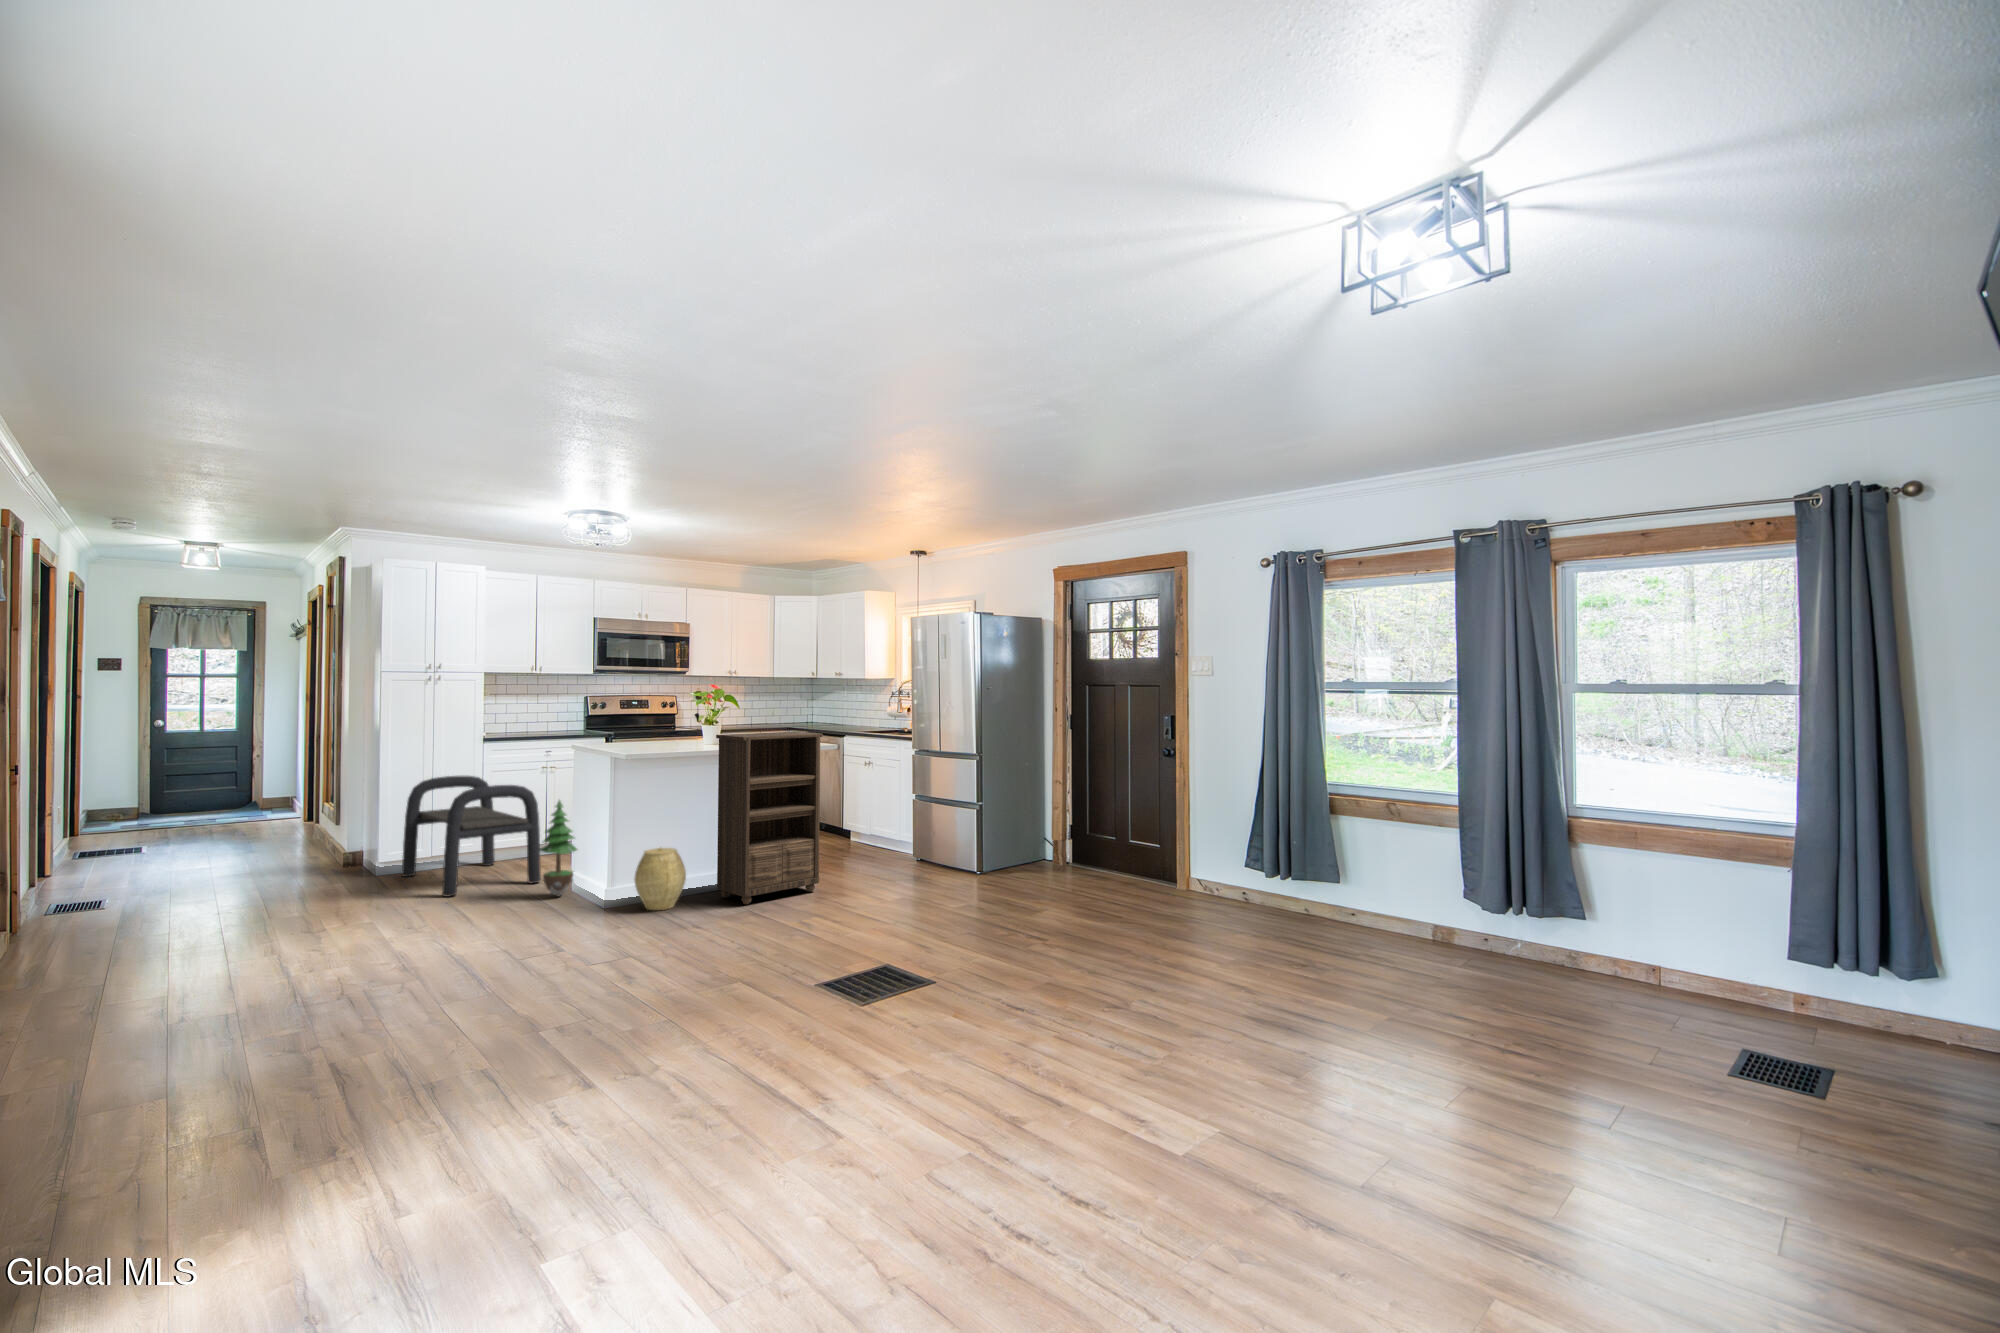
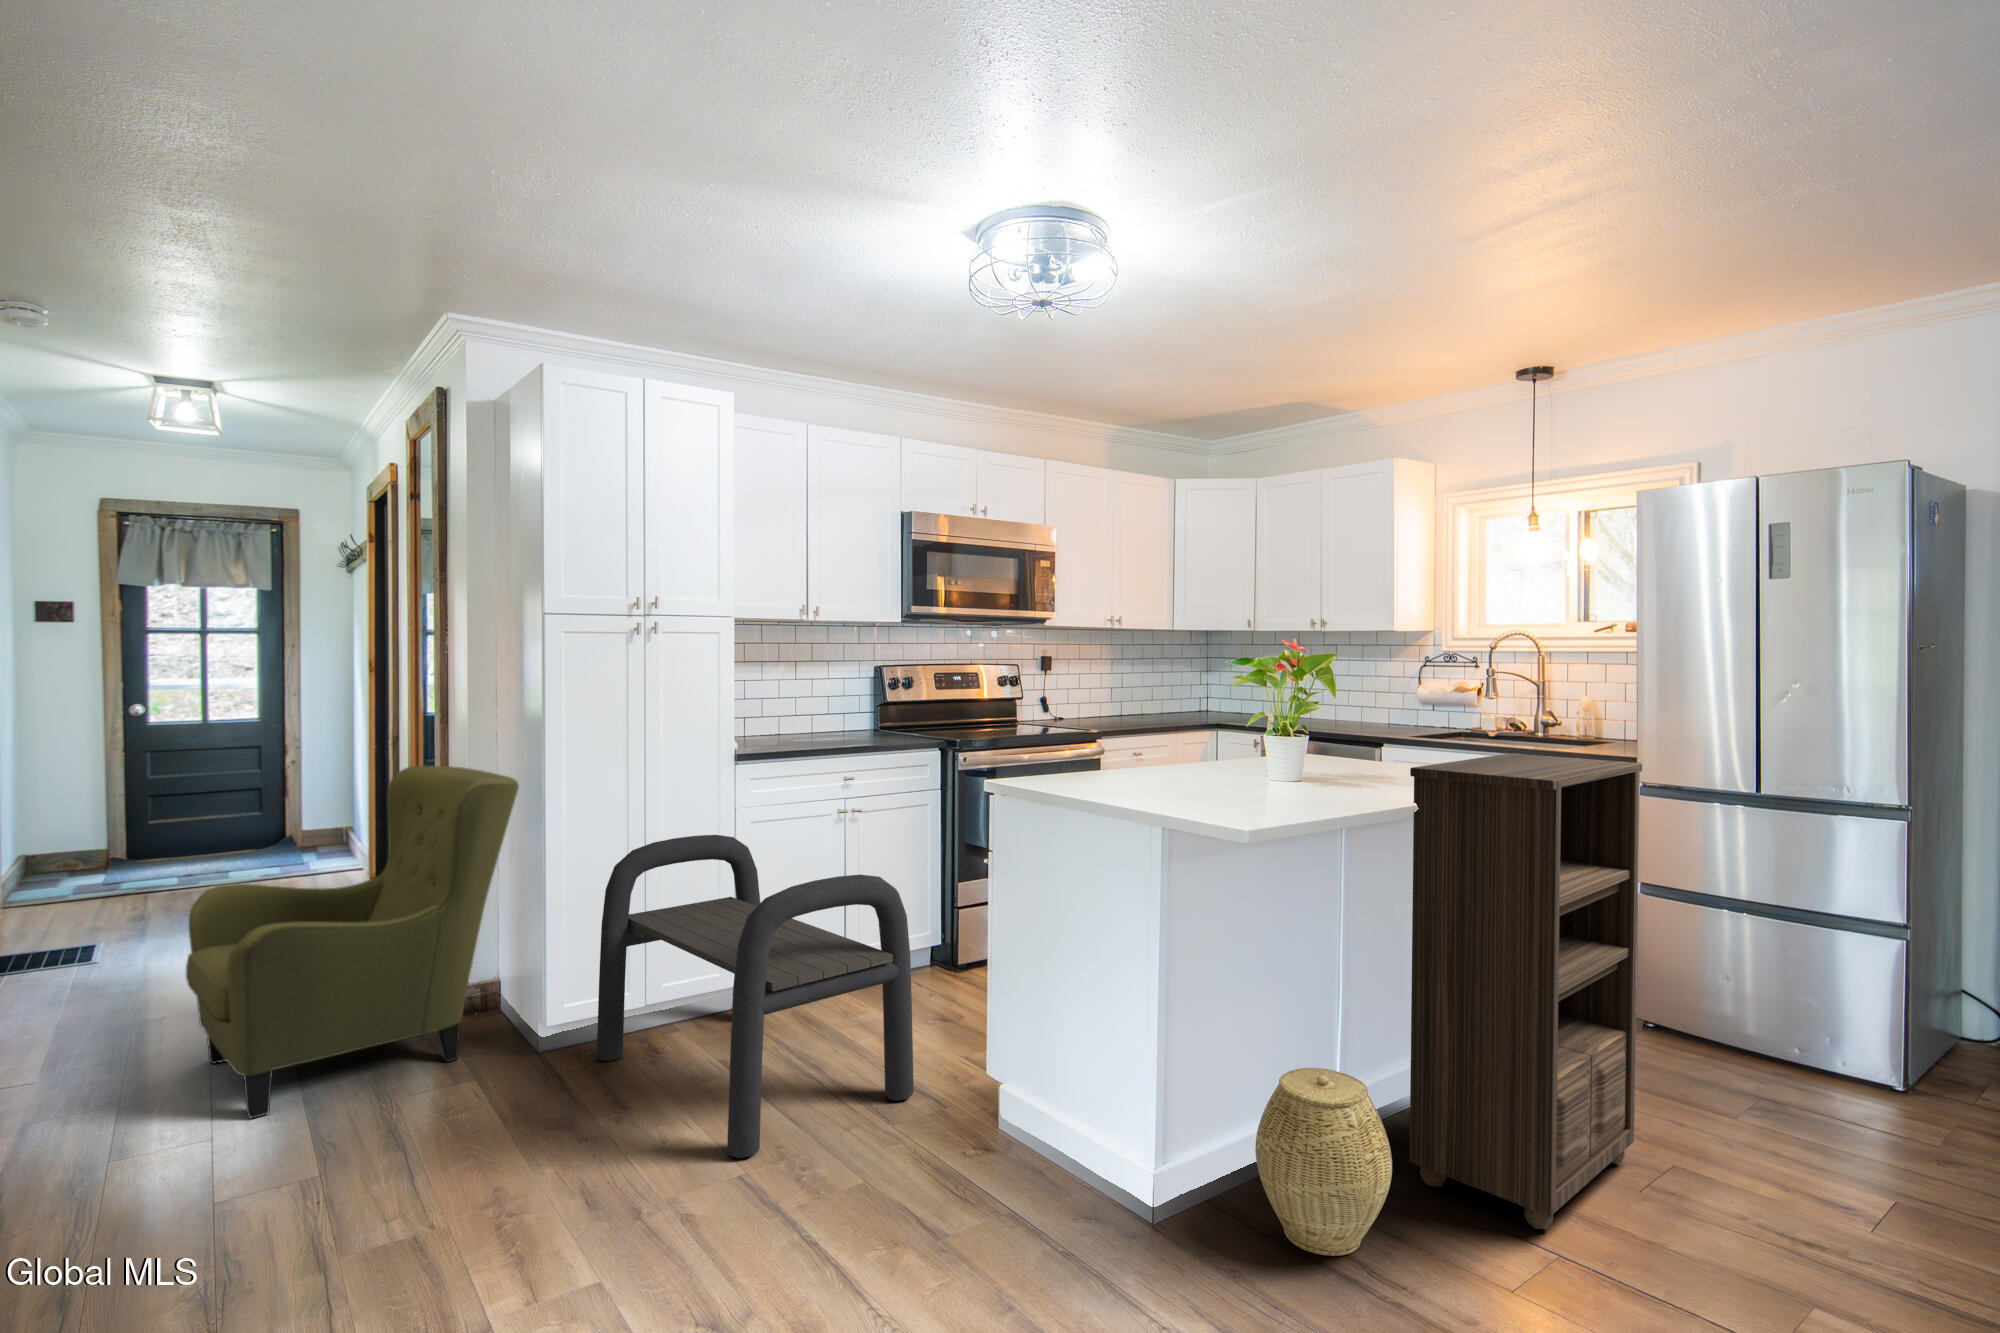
armchair: none [202,745,370,892] -> present [186,766,519,1118]
potted tree: present [540,800,577,896] -> none [962,923,1049,1167]

